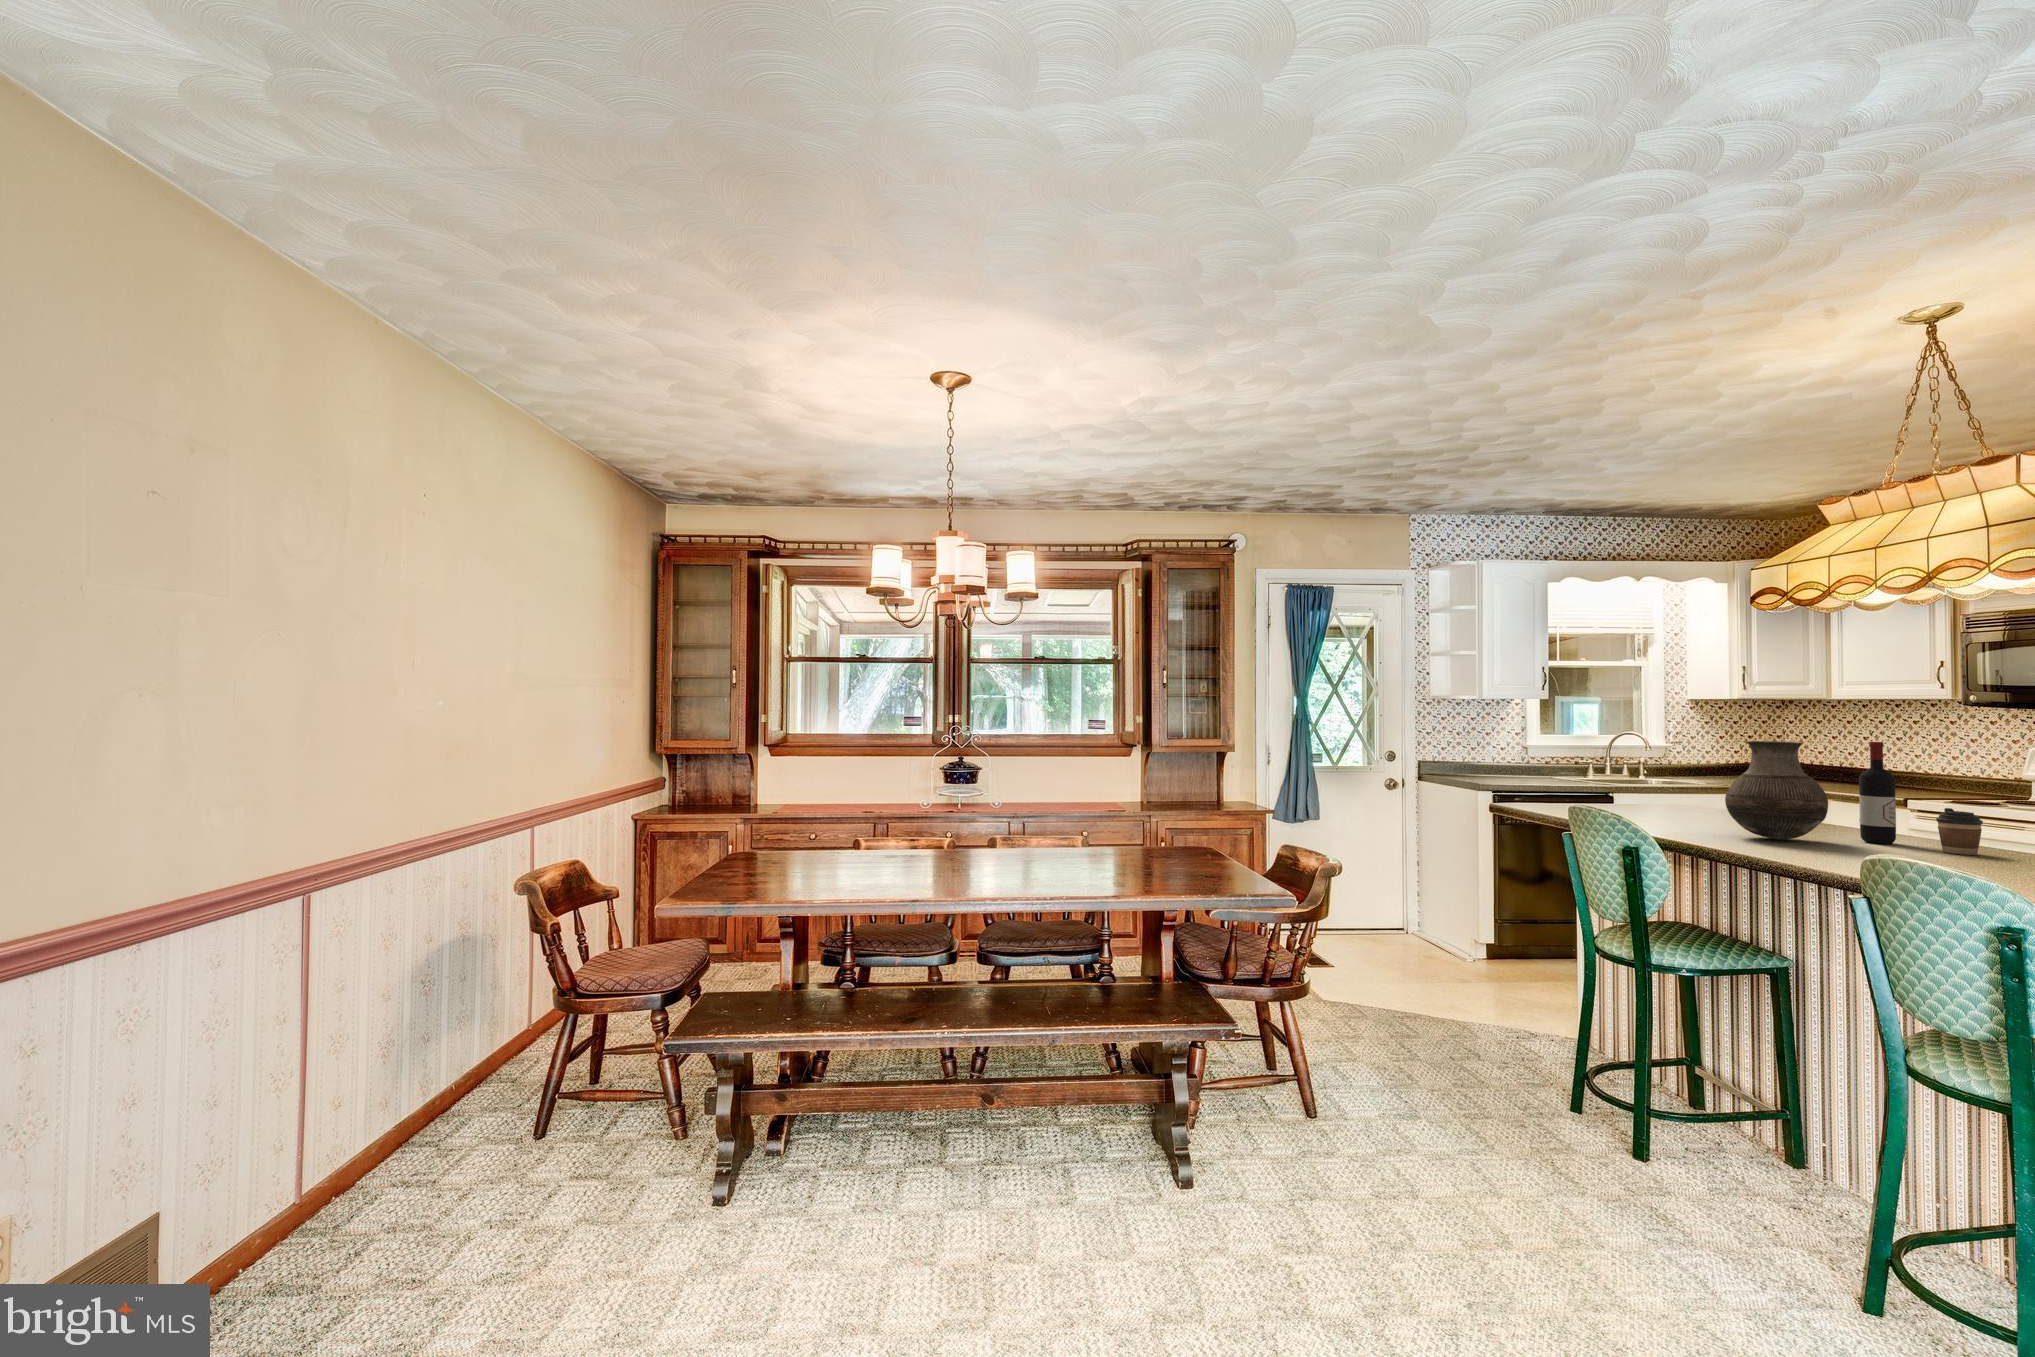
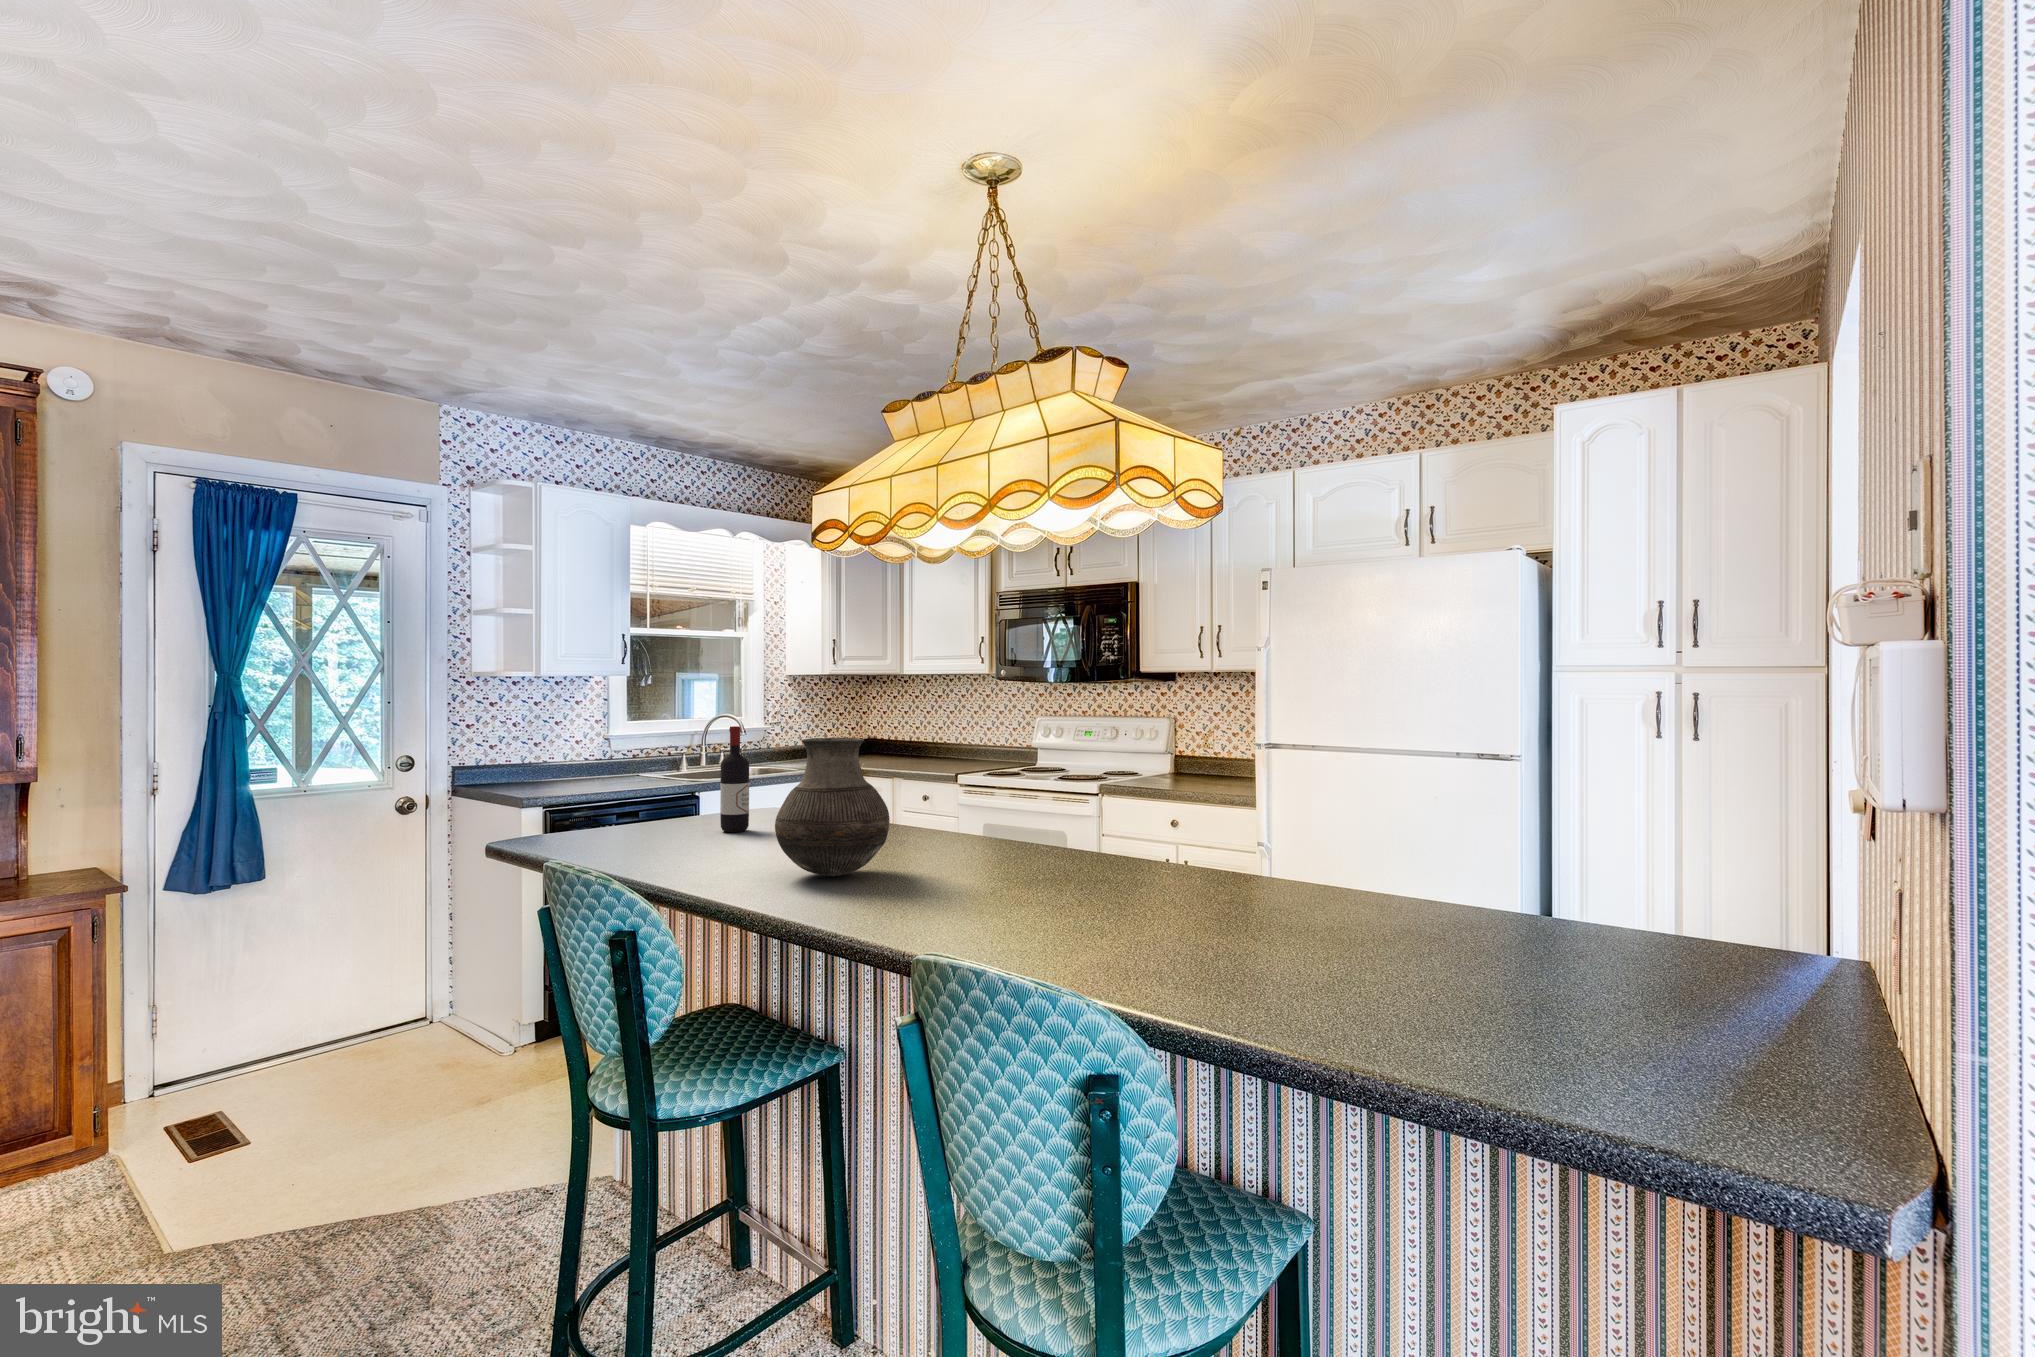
wine bottle: present [1859,742,1896,844] -> present [720,726,749,832]
coffee cup: present [1936,808,1983,855] -> none [994,816,1035,875]

